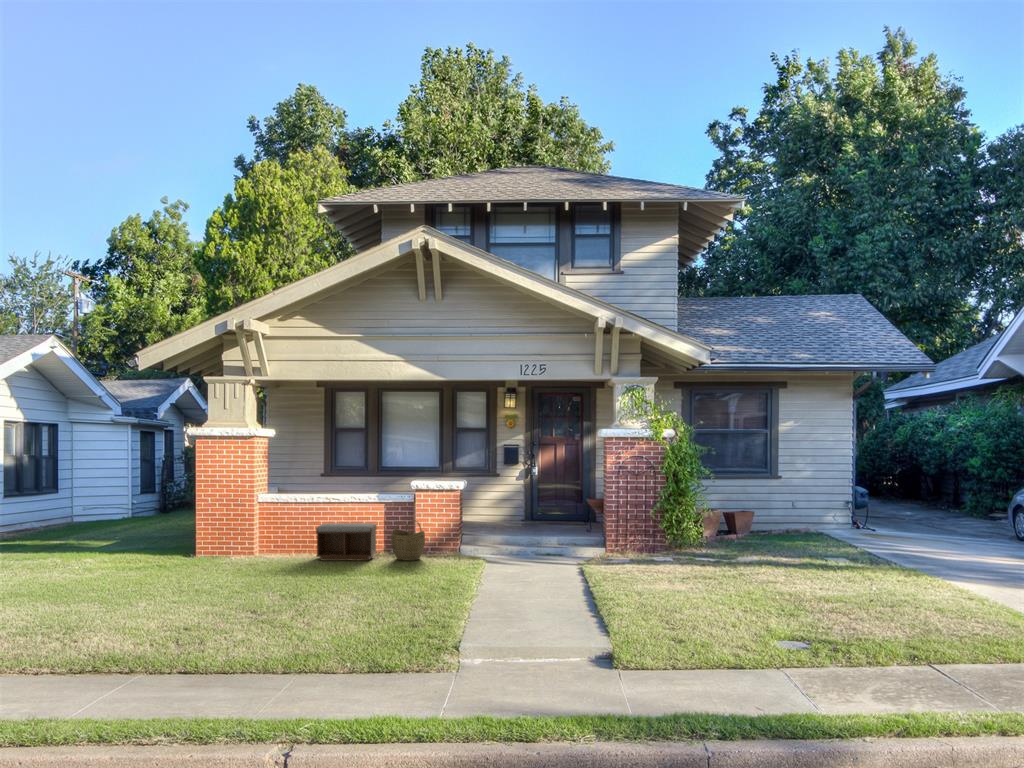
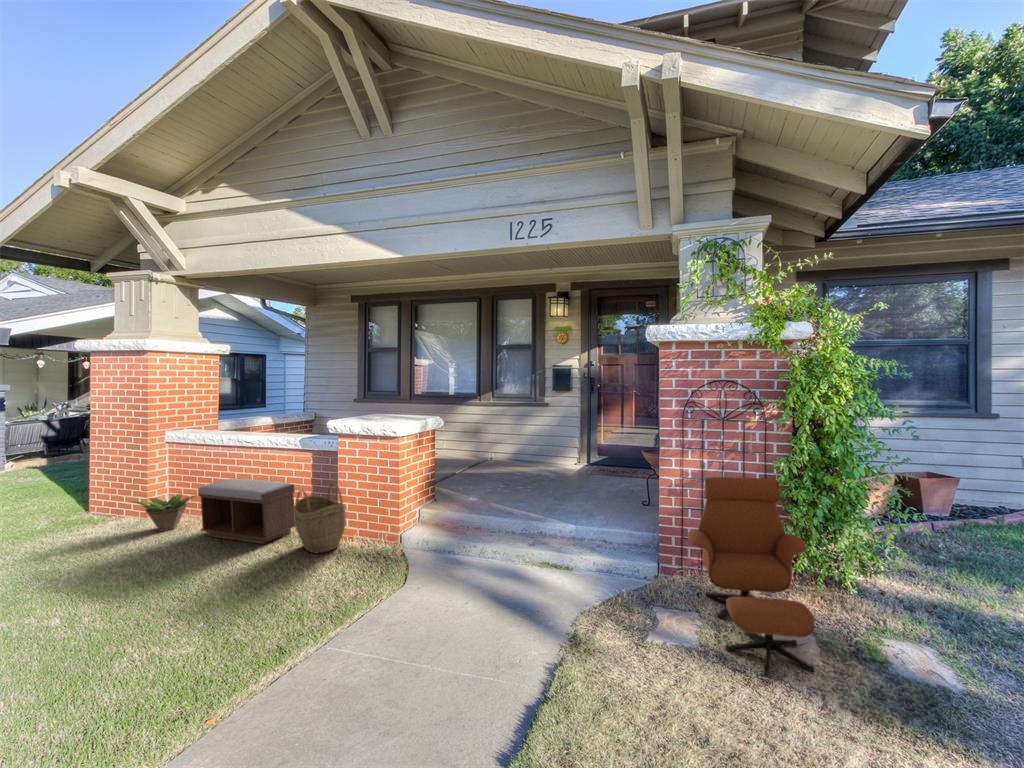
lounge chair: none [623,501,674,569] -> present [688,477,815,676]
decorative plant: none [257,537,299,561] -> present [133,494,197,531]

